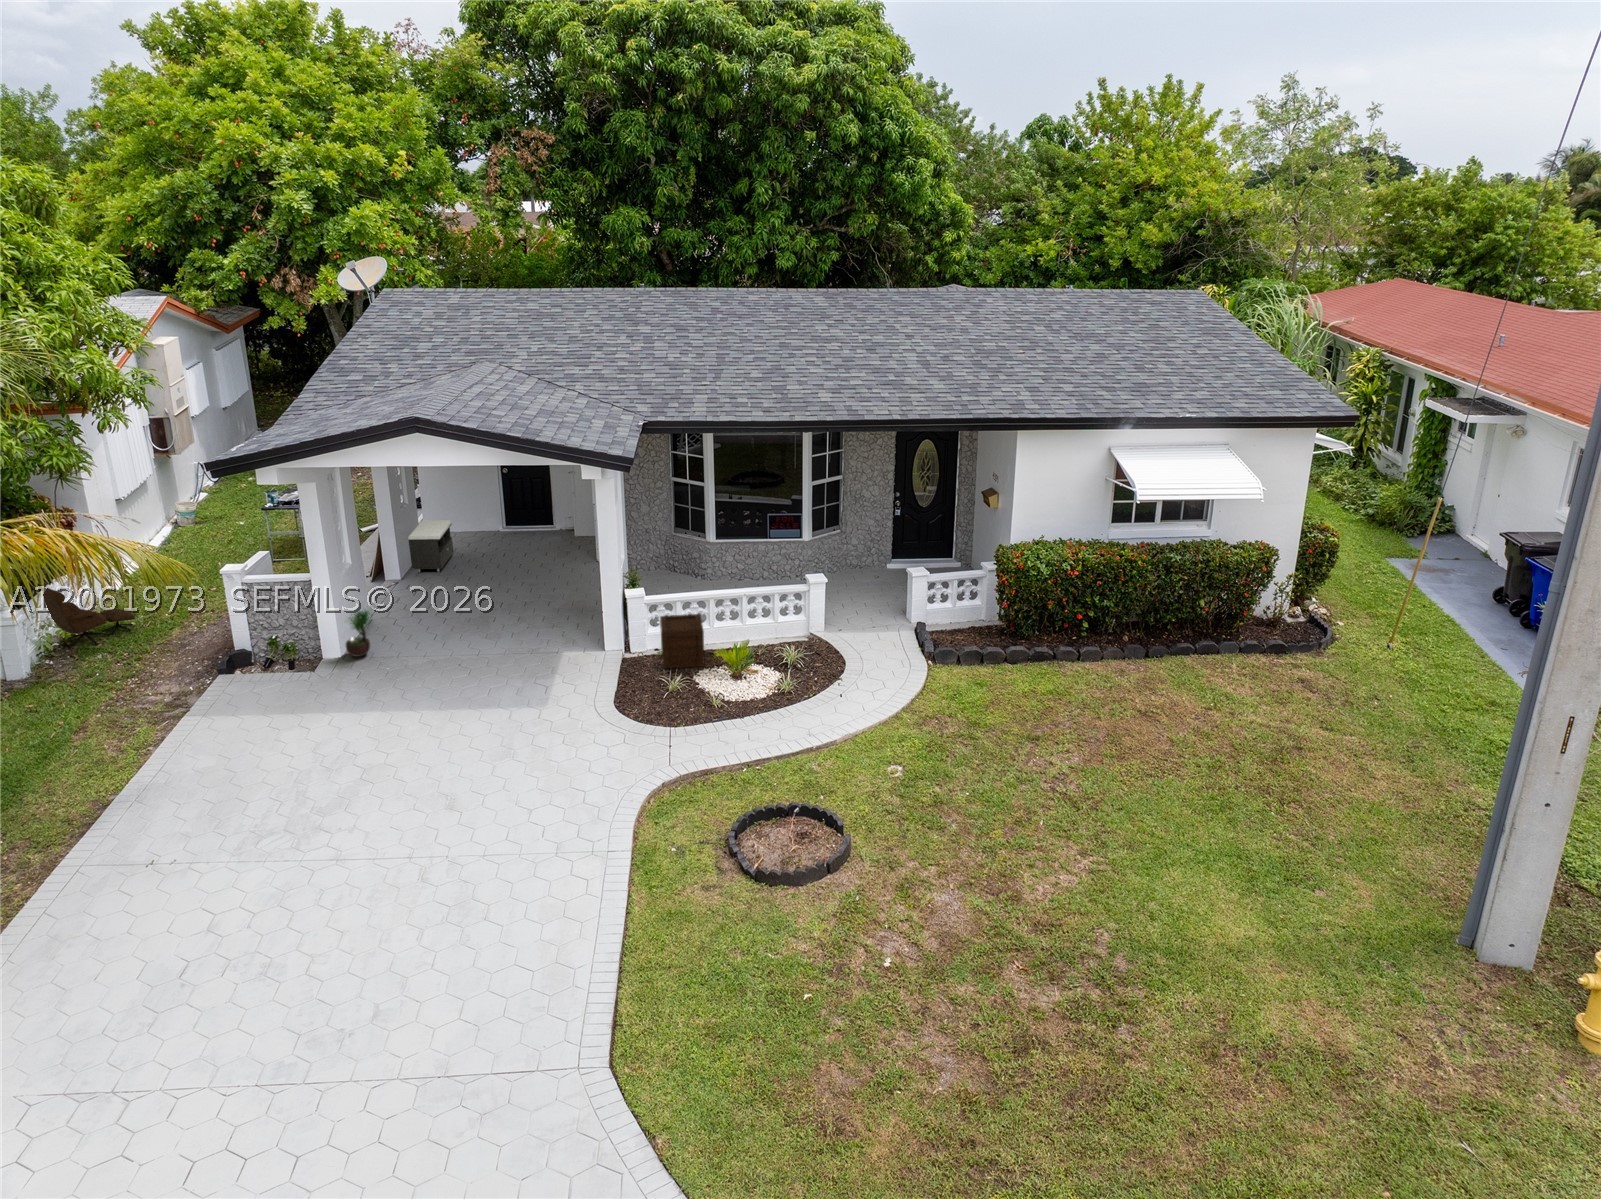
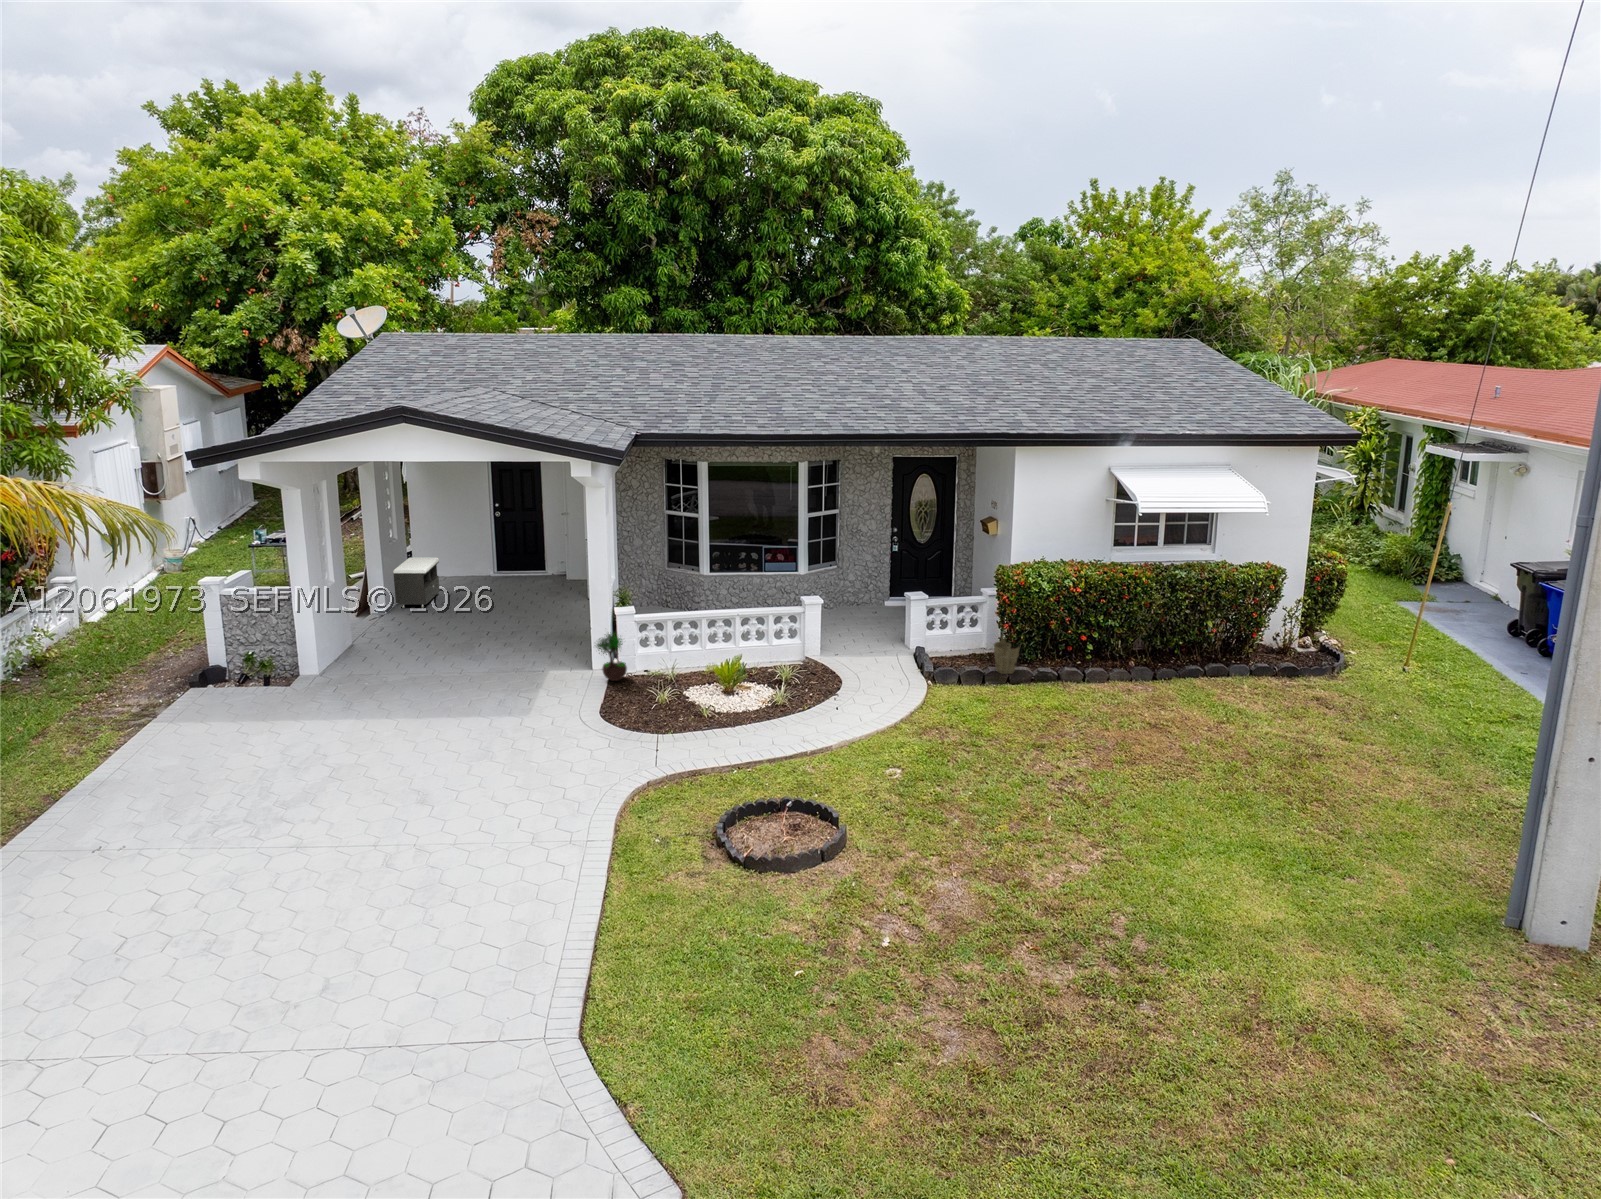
lounge chair: present [43,586,135,648] -> none [5,600,105,667]
potted tree: present [346,610,370,657] -> present [597,634,627,681]
bucket: none [991,610,1017,649] -> present [994,635,1020,674]
wooden crate: present [660,614,705,669] -> none [650,634,695,688]

